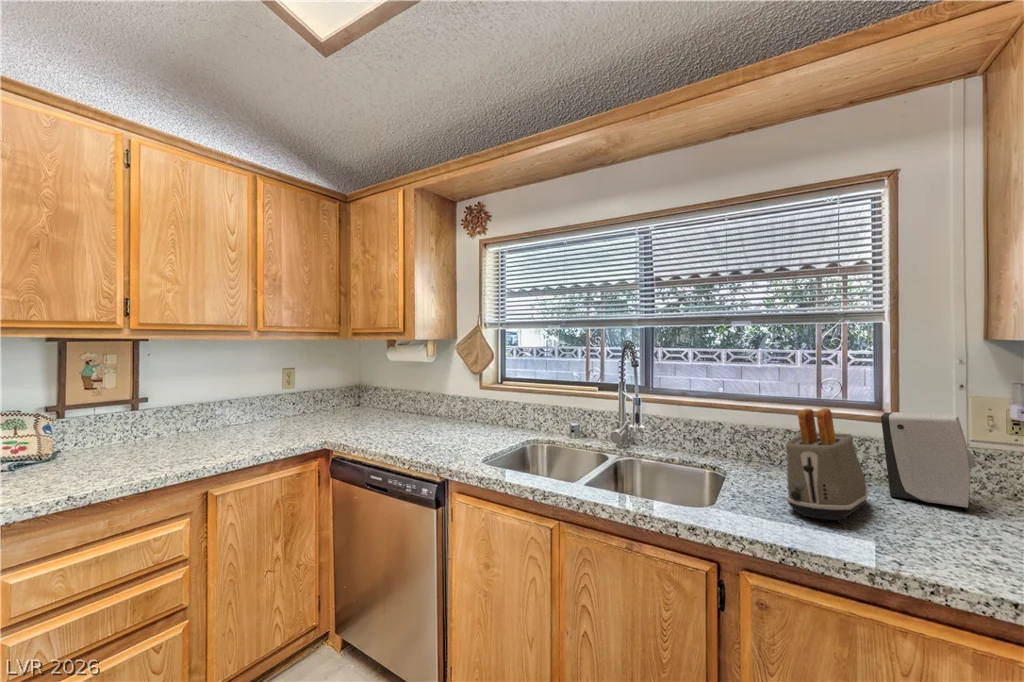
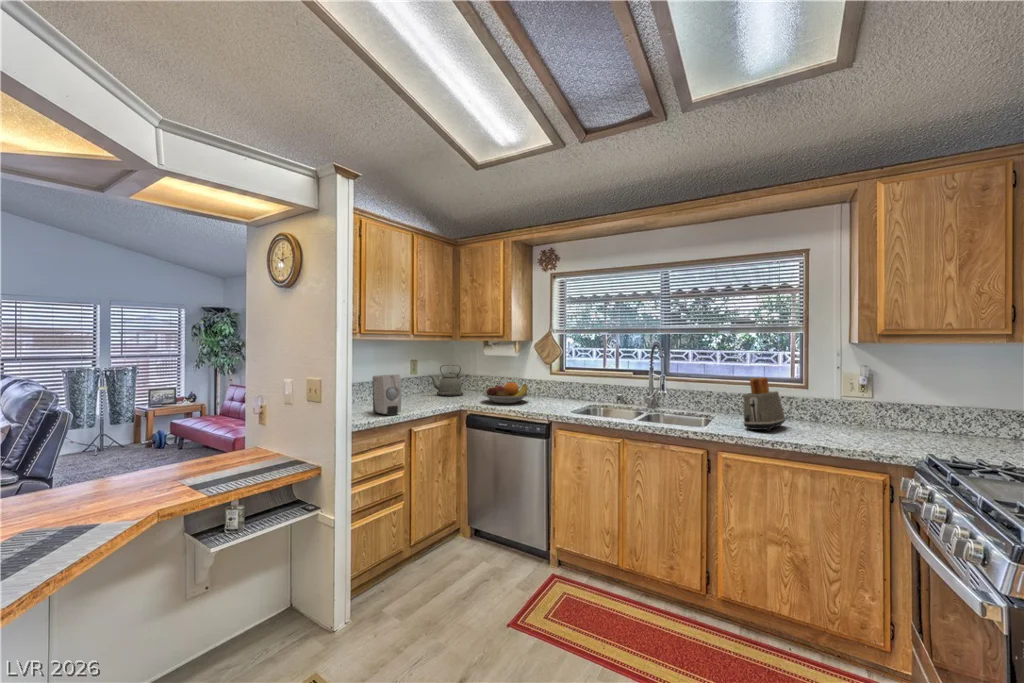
kettle: none [306,375,360,421] -> present [429,365,463,396]
fruit bowl: none [366,404,440,437] -> present [482,382,529,403]
soap dispenser: present [881,412,975,511] -> present [373,375,401,416]

